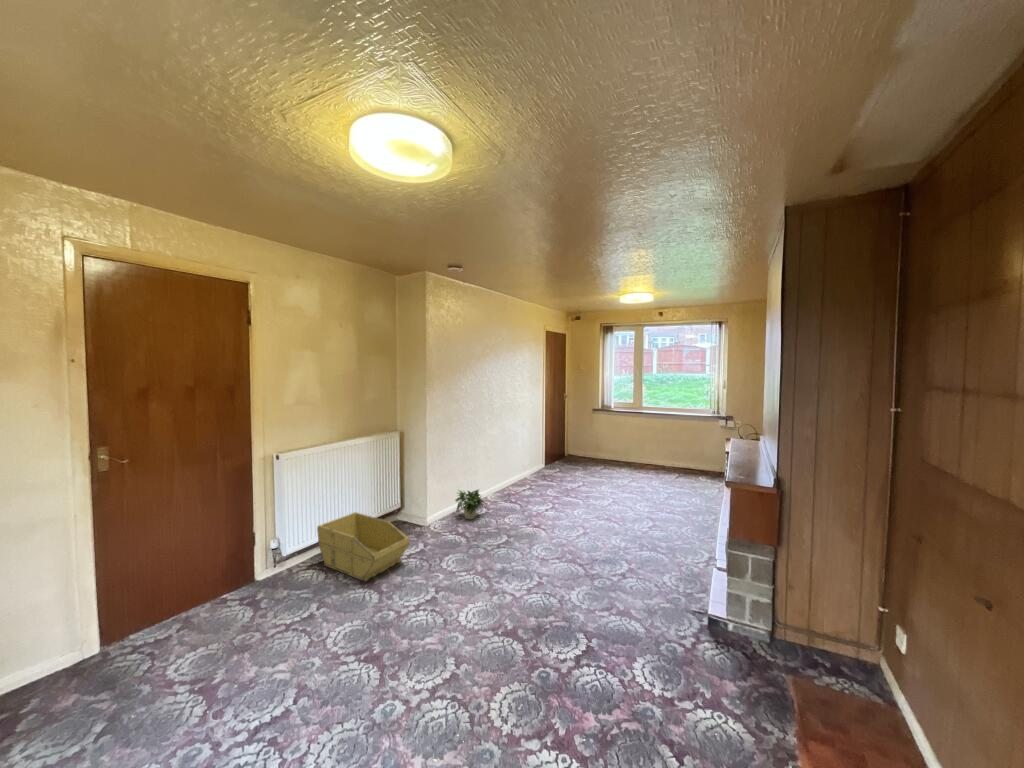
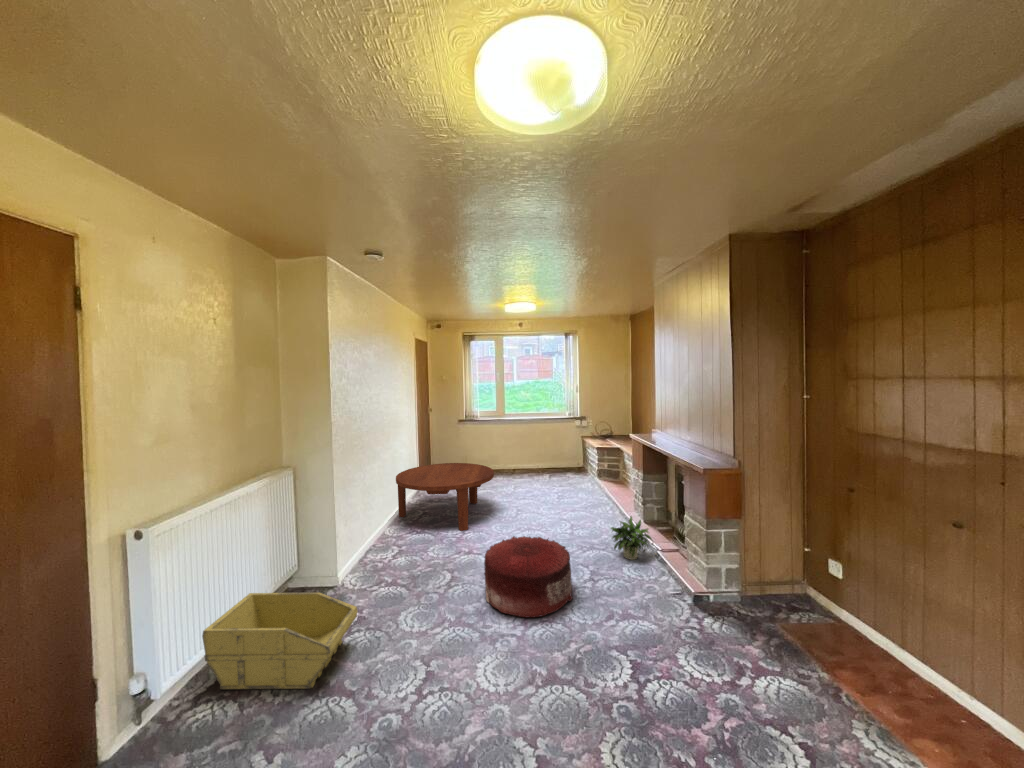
coffee table: none [501,447,589,508] -> present [396,463,494,531]
potted plant: present [455,489,486,519] -> present [611,516,652,560]
pouf: none [513,517,594,589] -> present [484,536,573,618]

